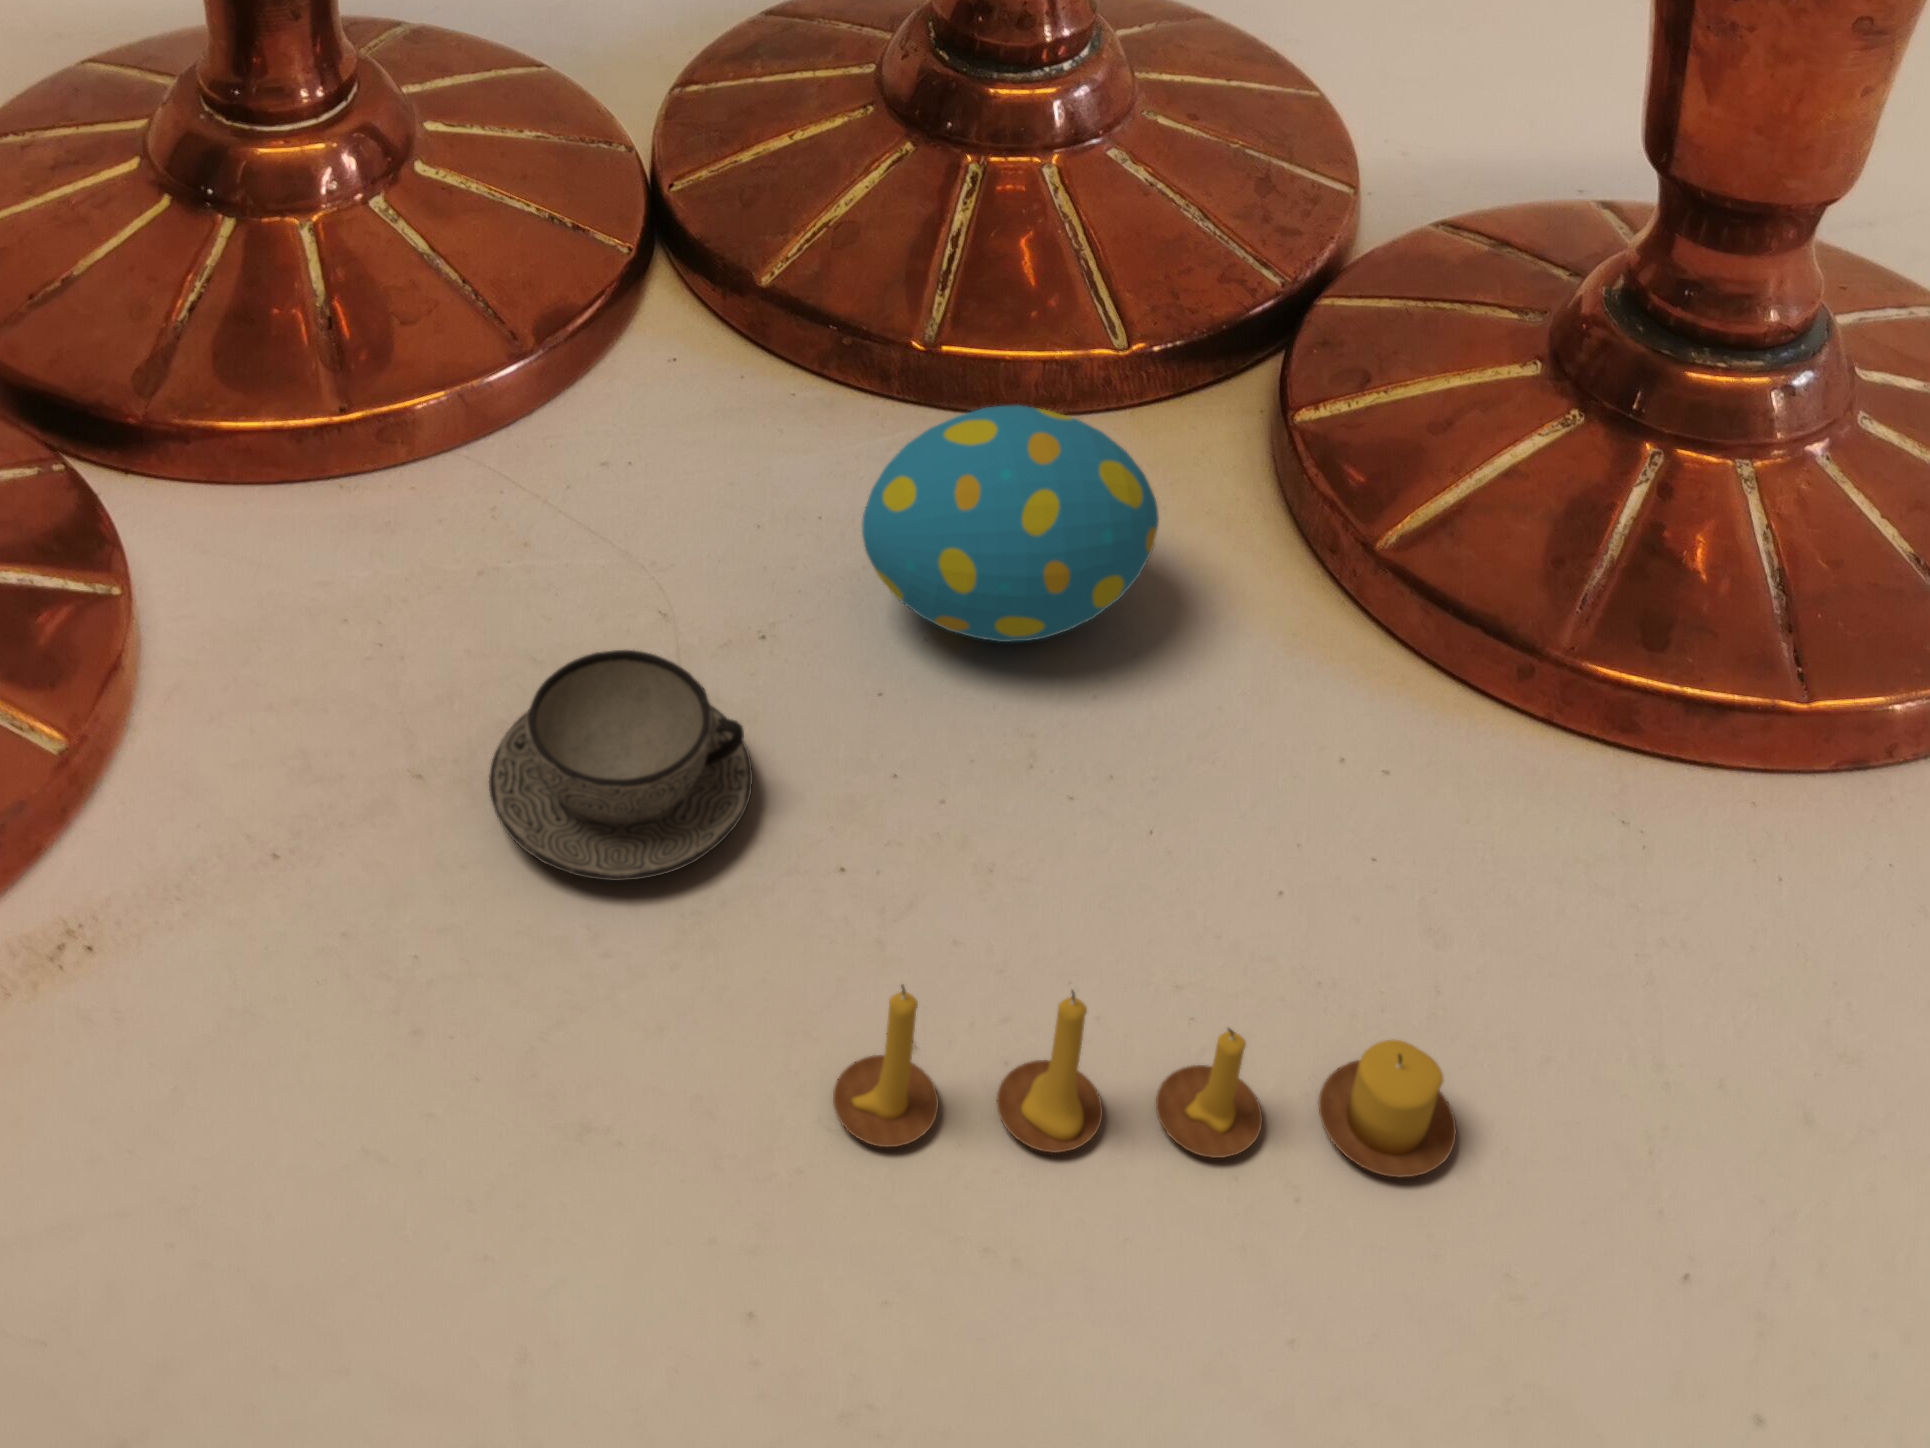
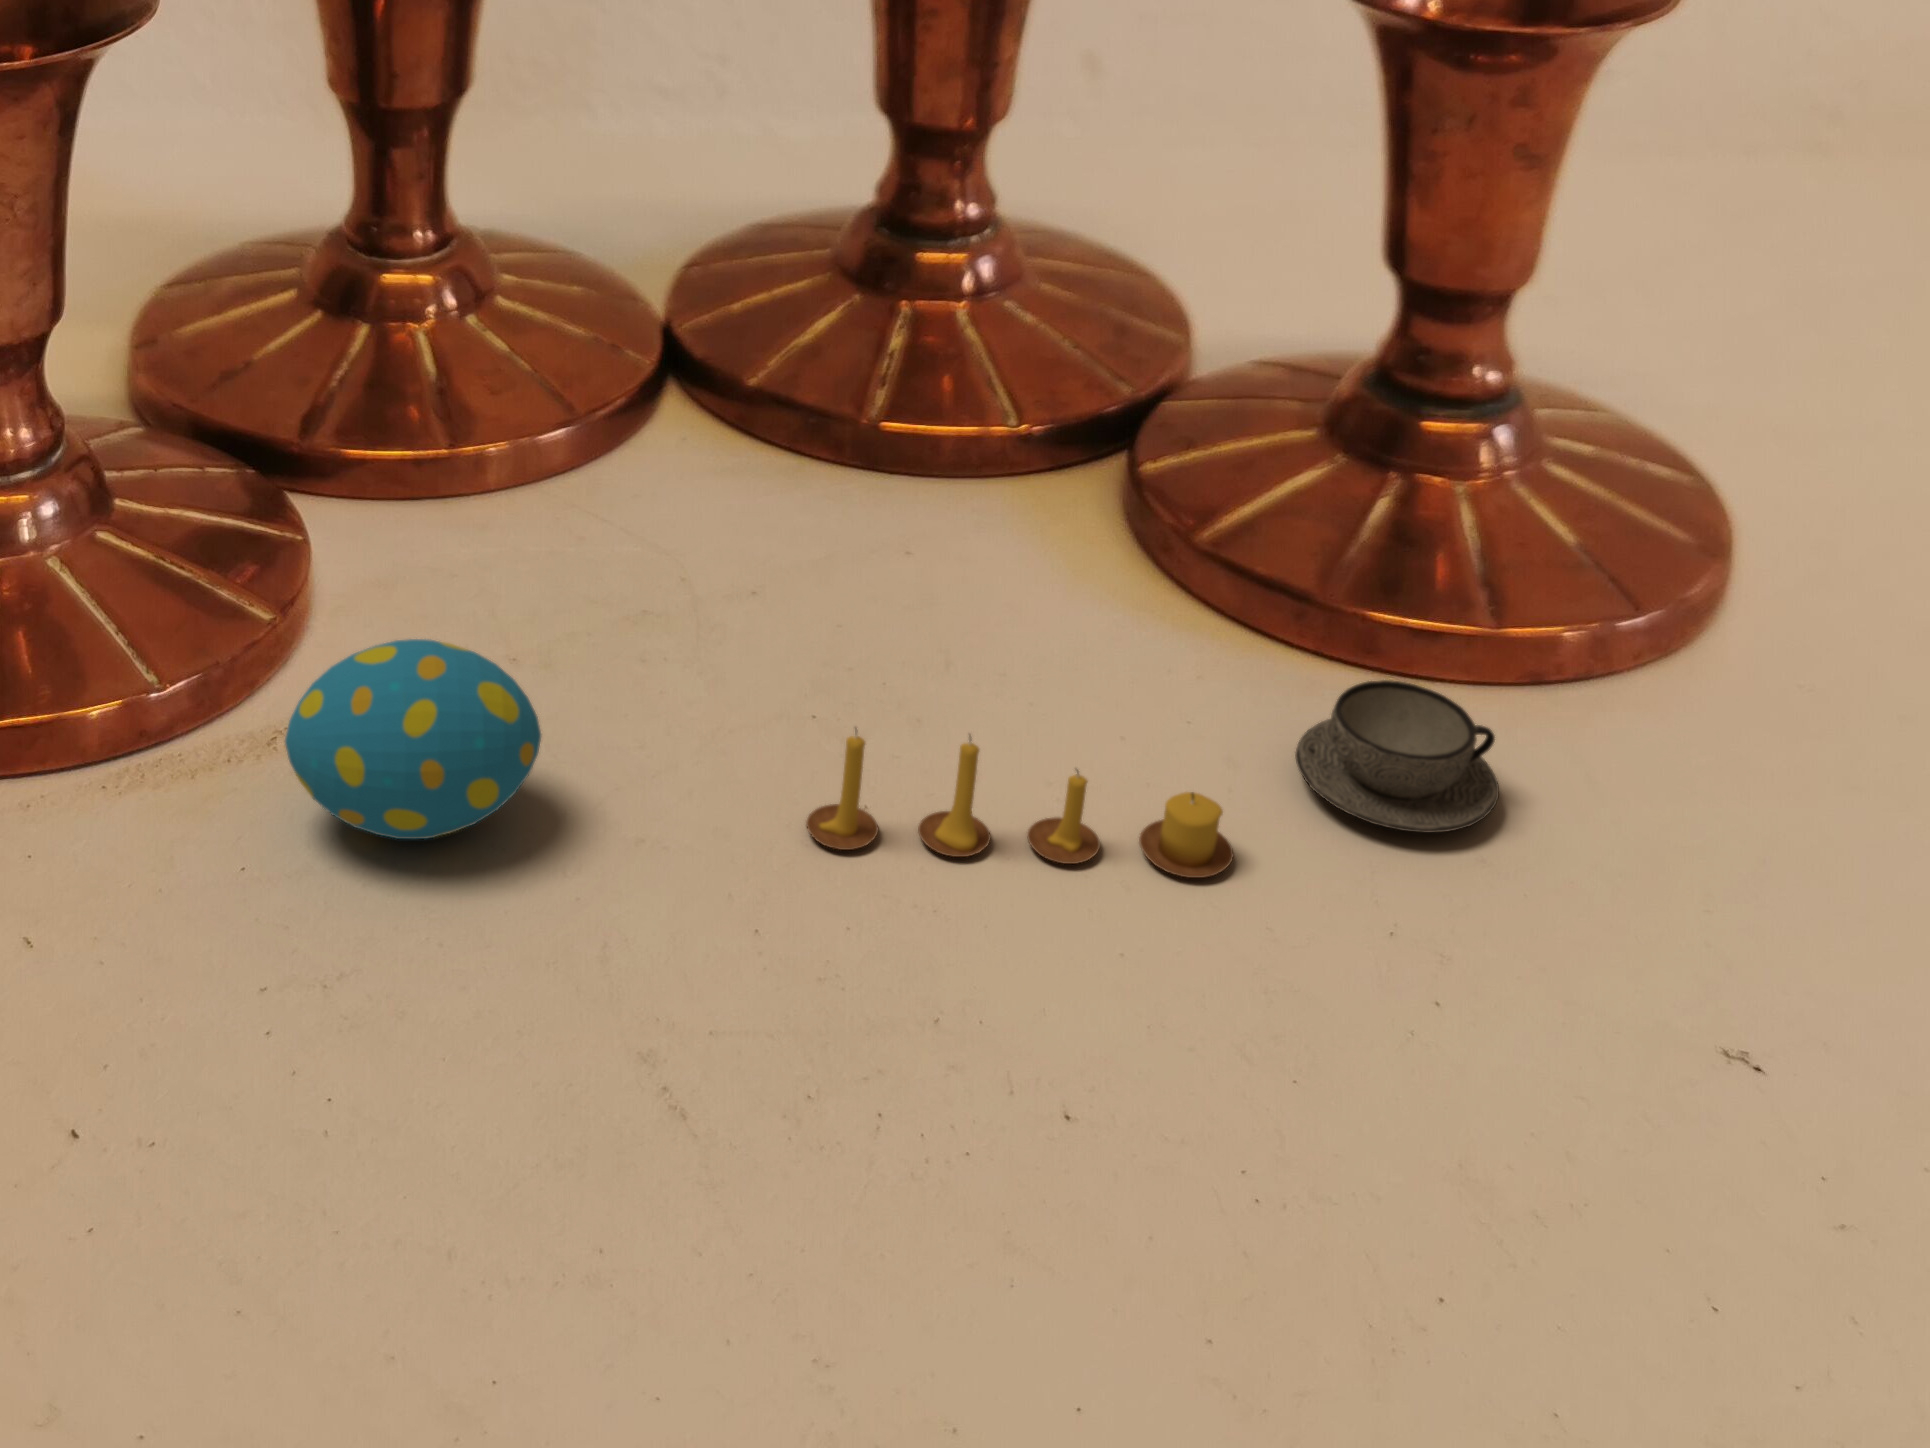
decorative egg: present [862,405,1159,642] -> present [285,639,541,839]
teacup: present [489,650,753,881] -> present [1295,680,1499,833]

